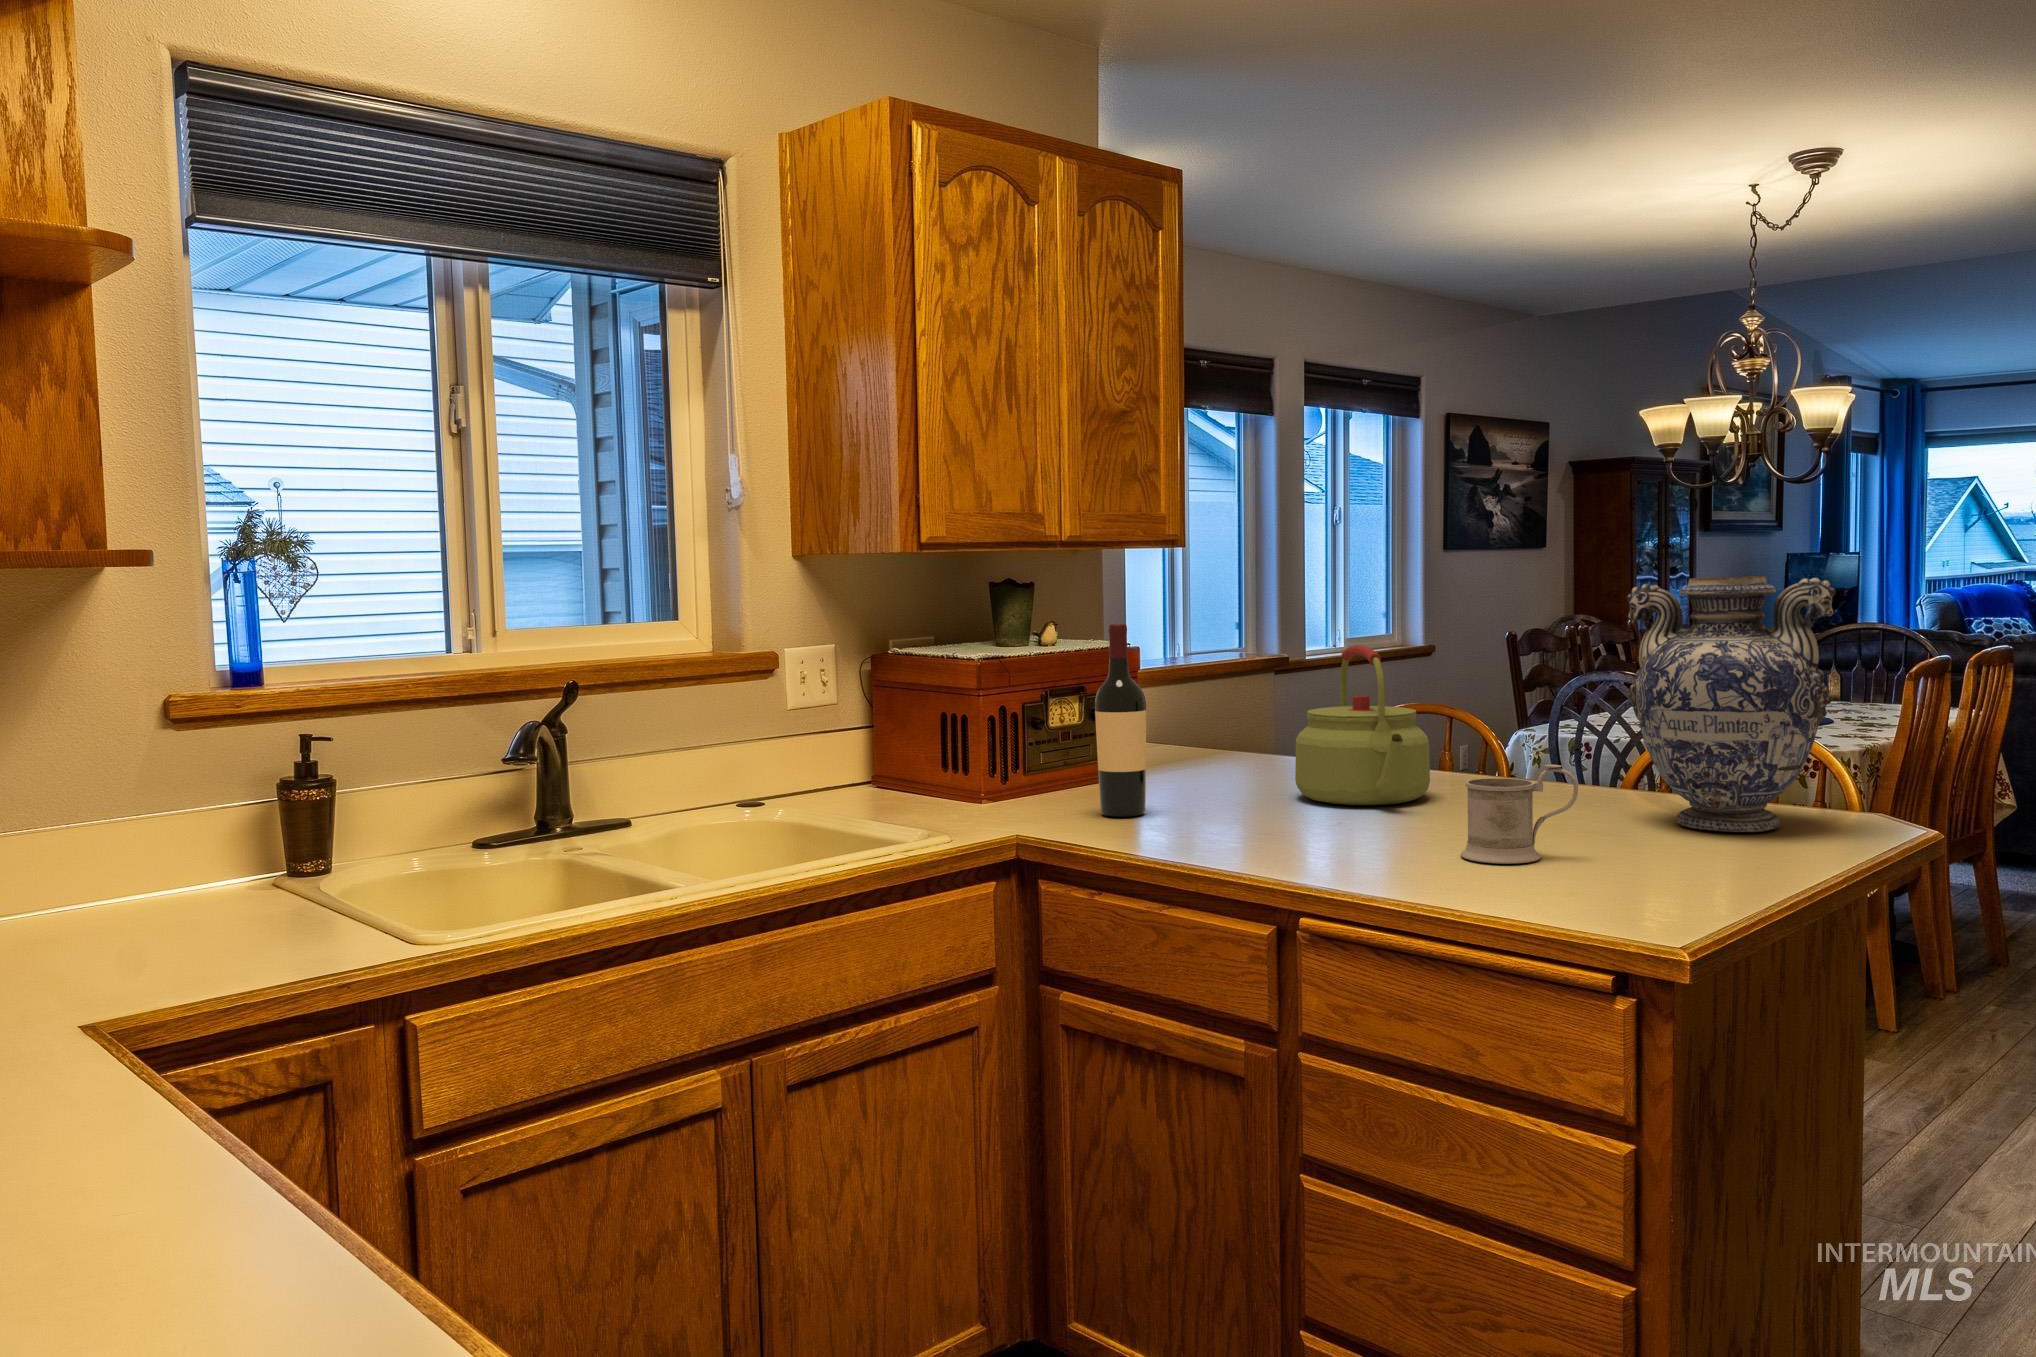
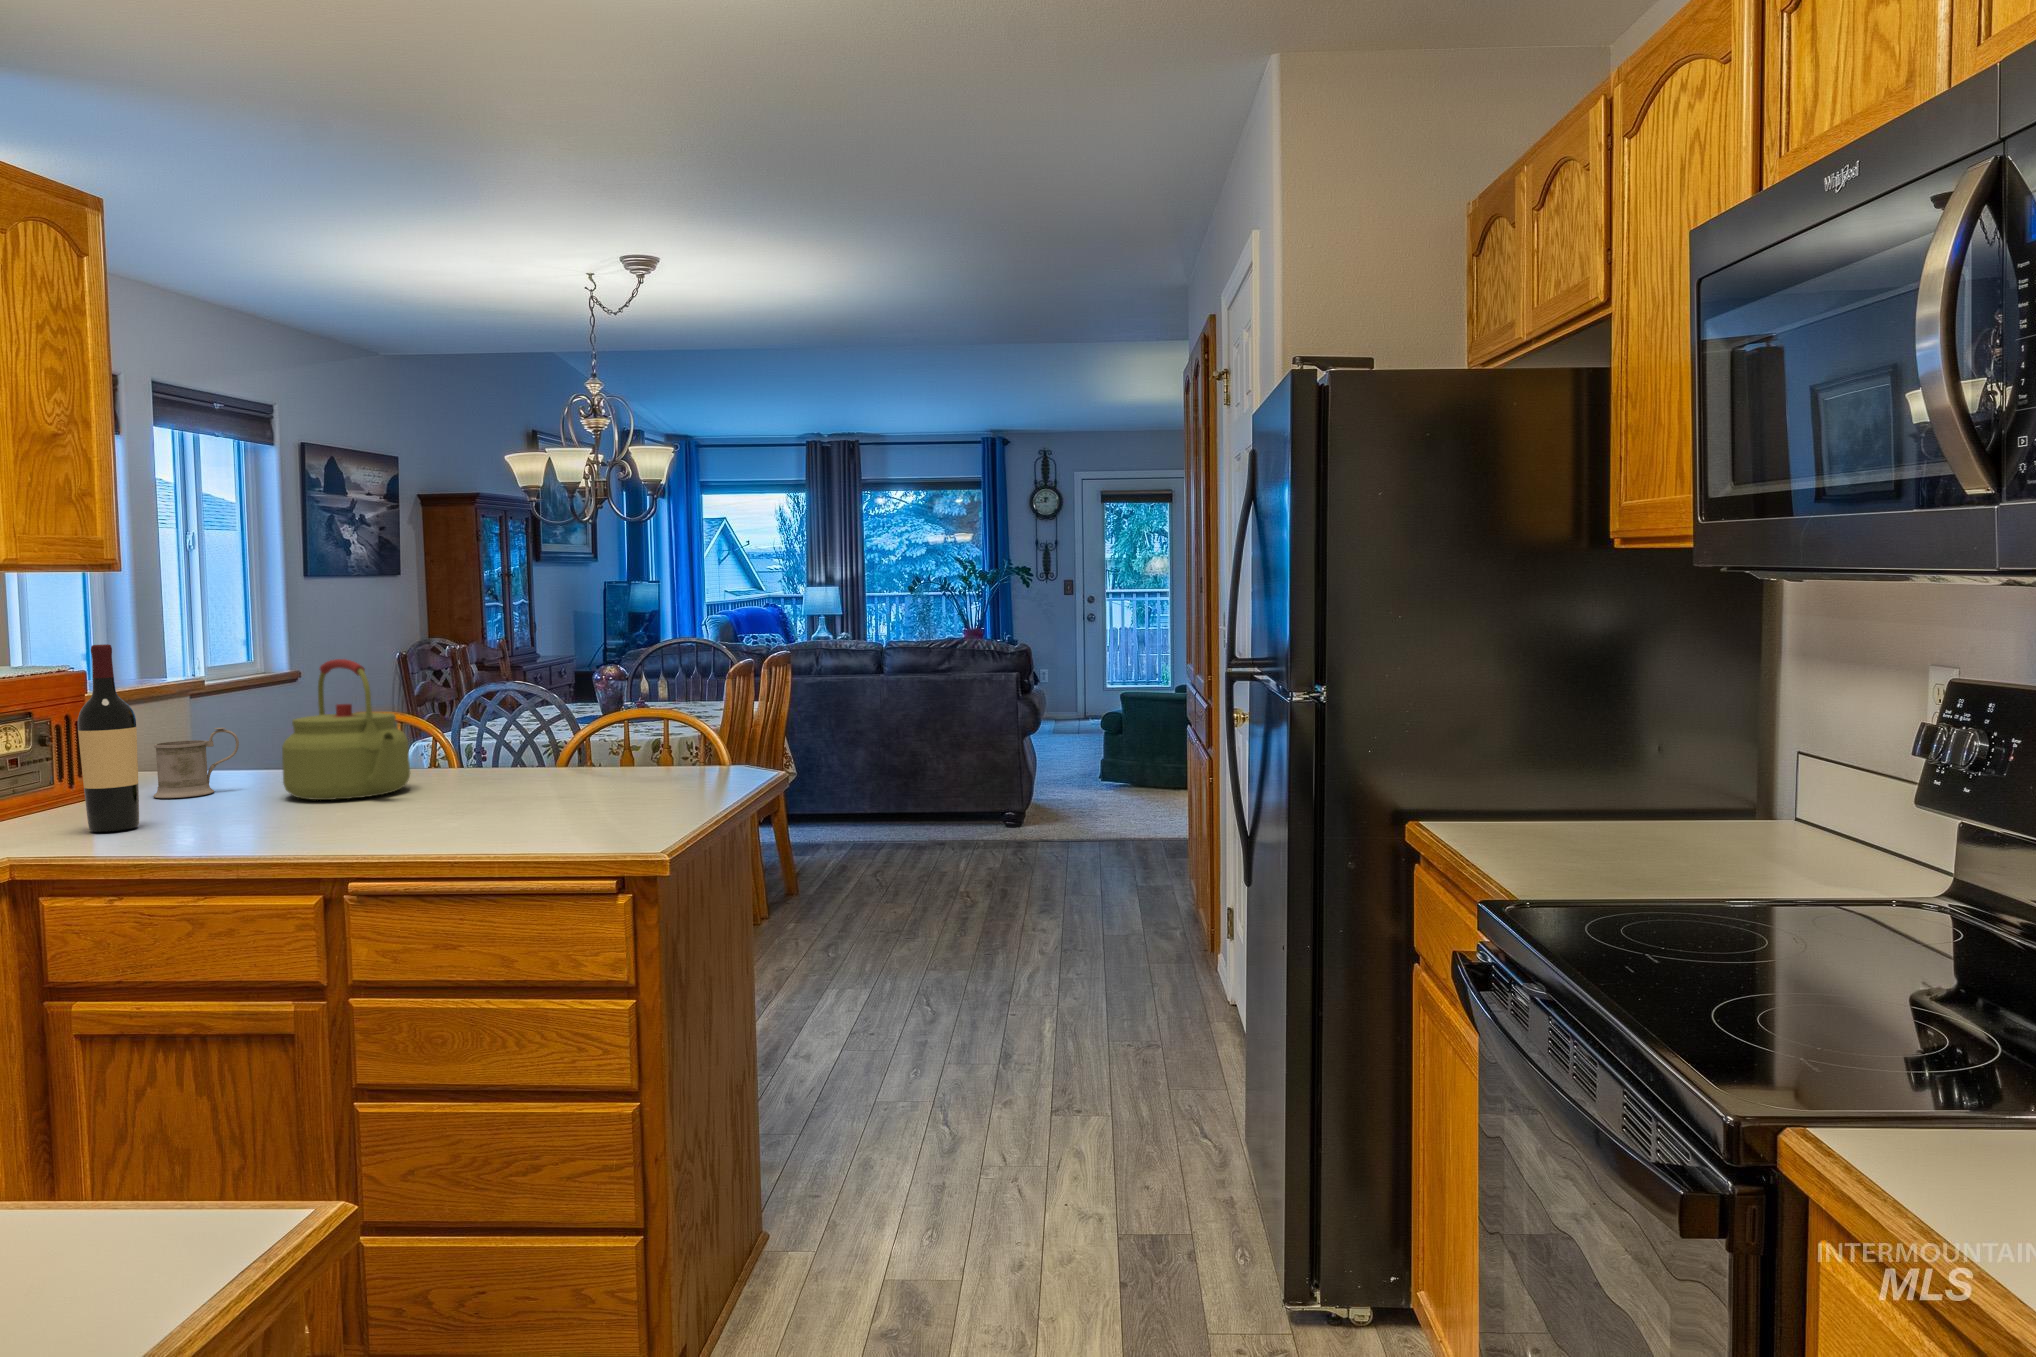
vase: present [1627,576,1836,832] -> none [571,598,717,786]
mug: present [1461,765,1578,864] -> present [153,728,239,798]

